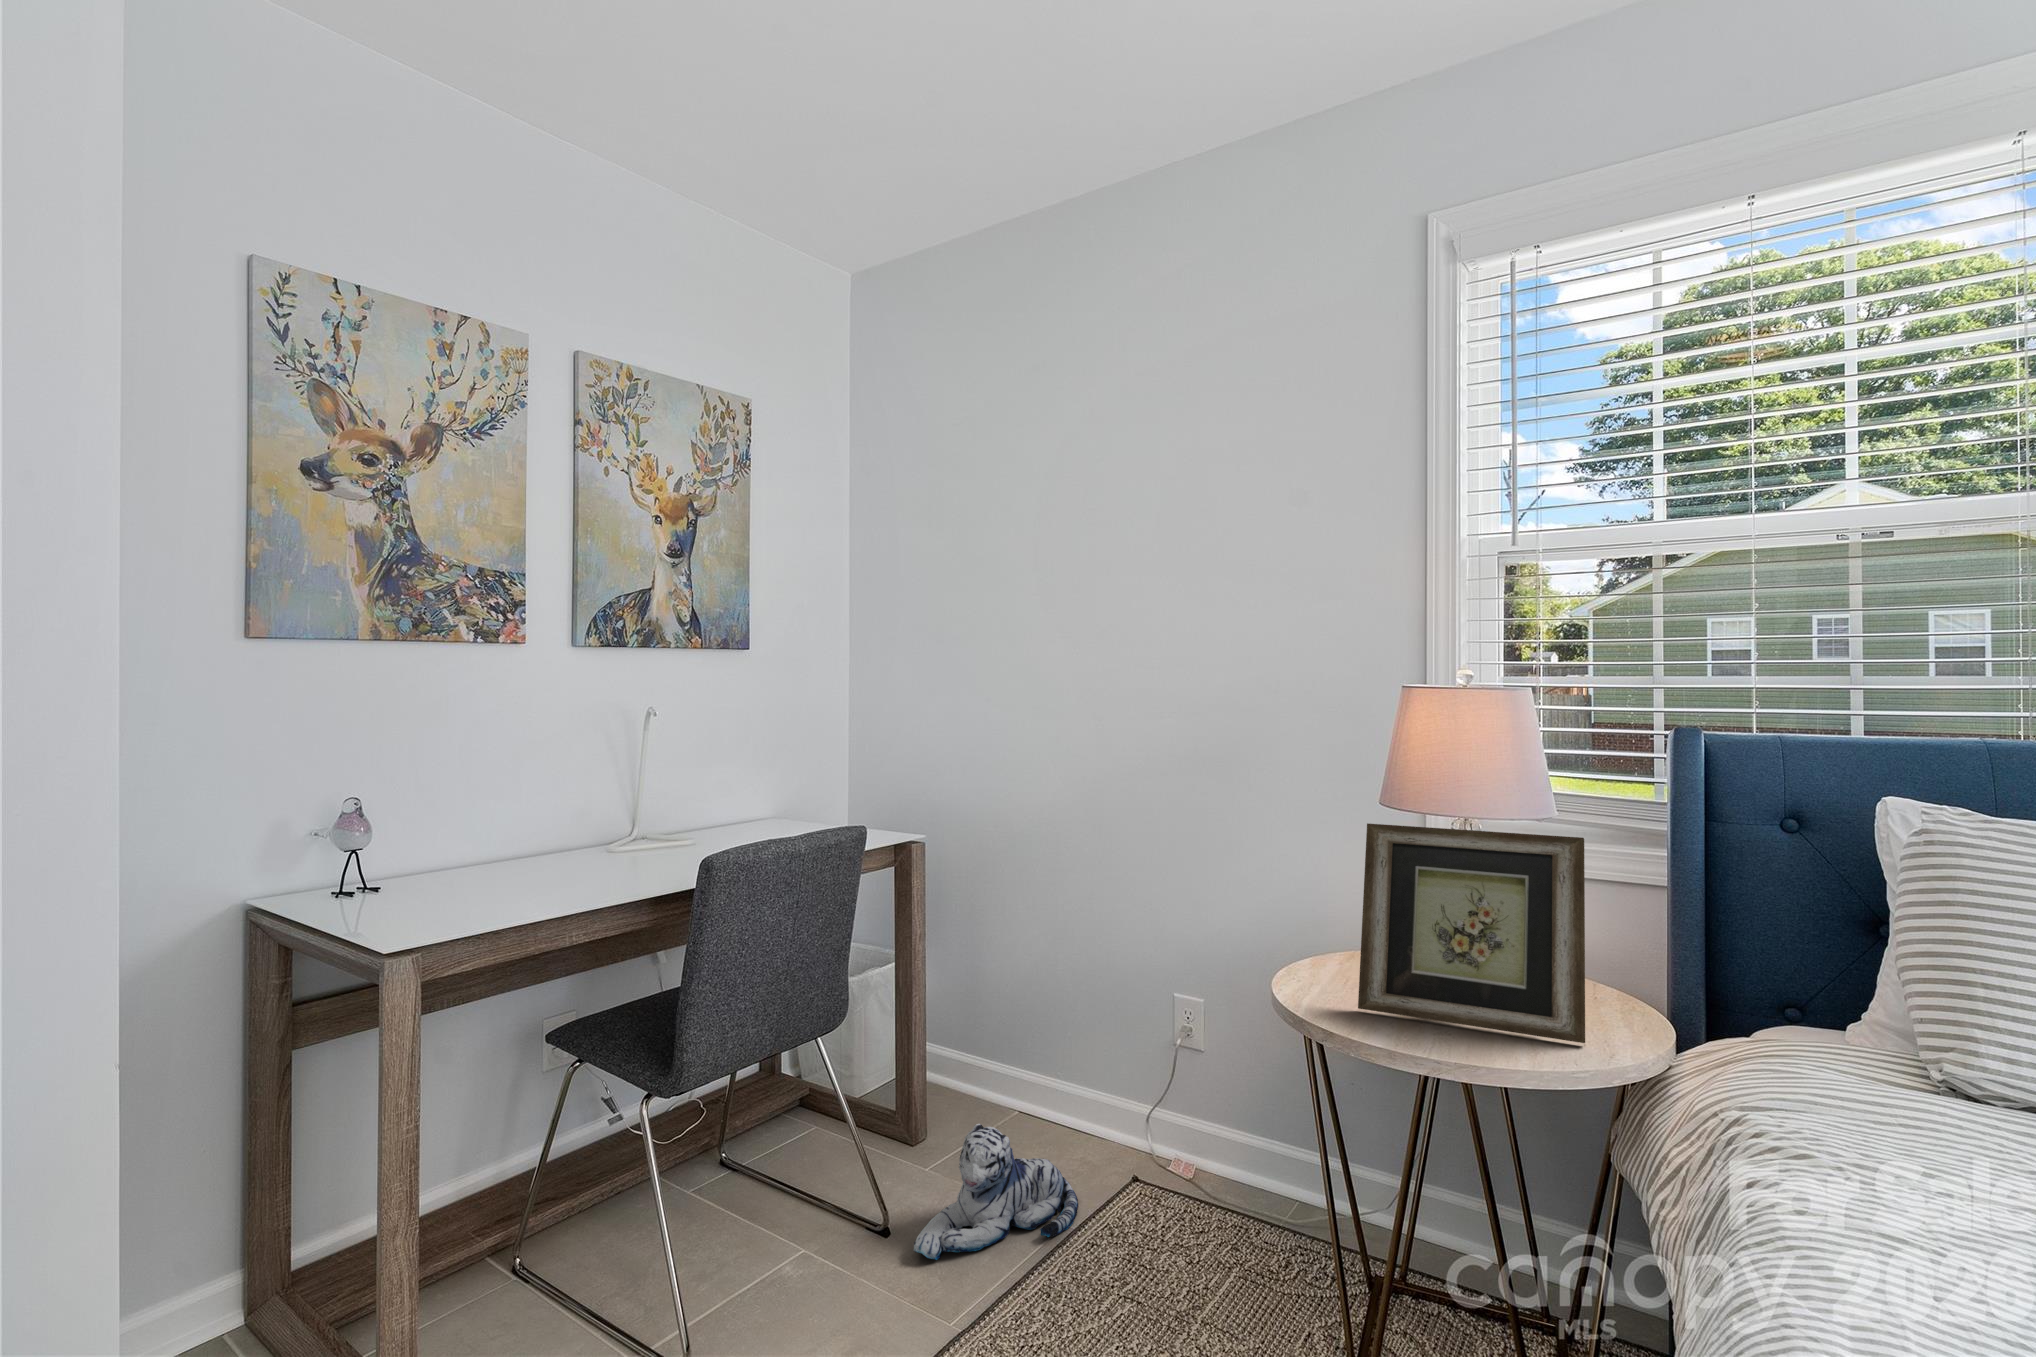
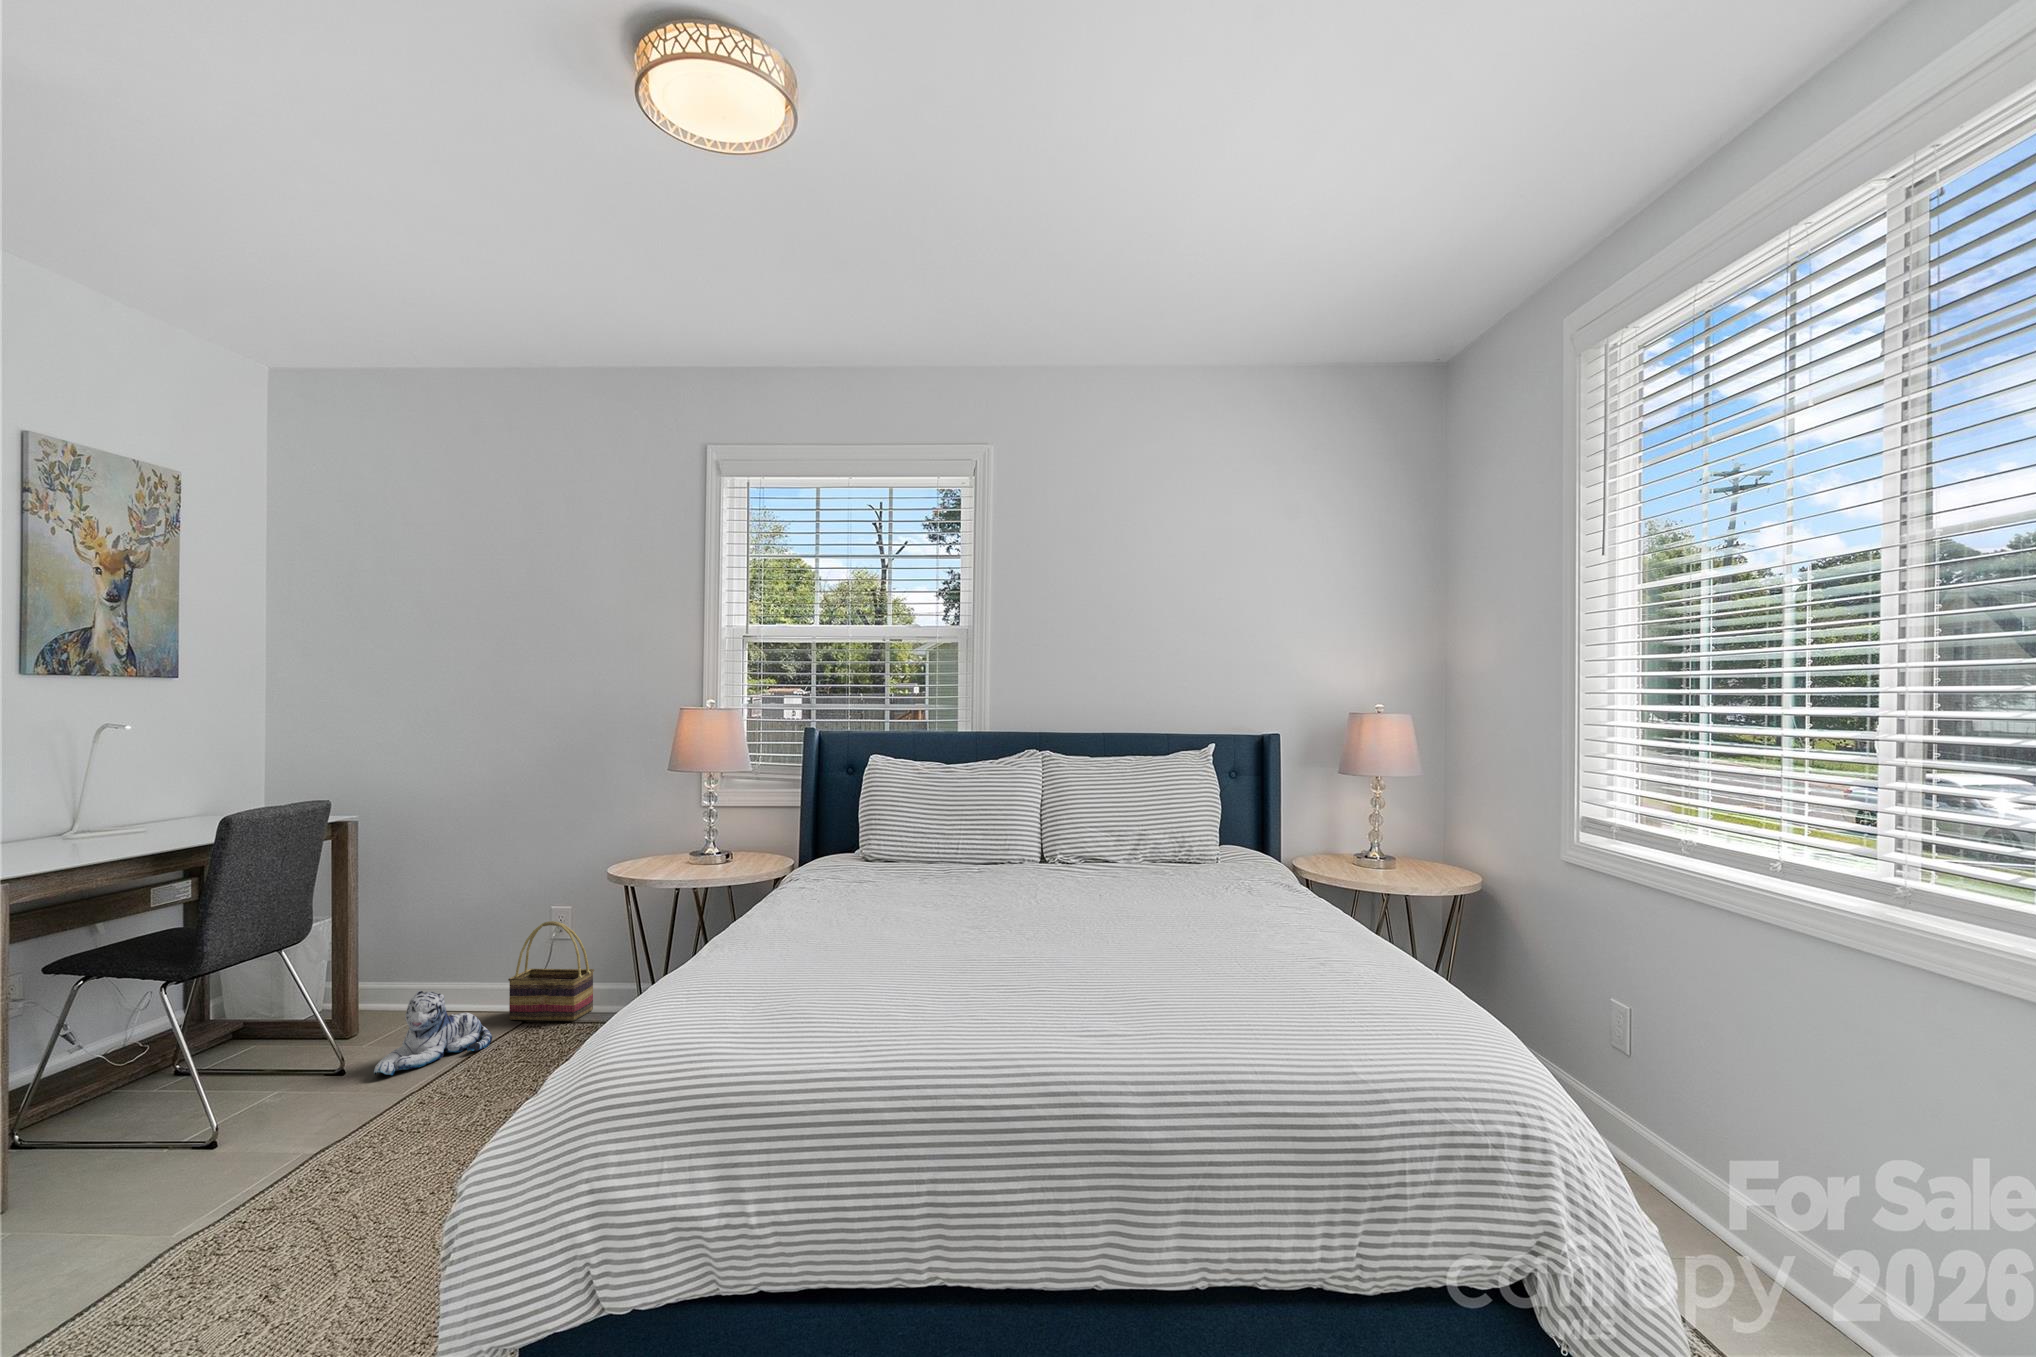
picture frame: present [1358,823,1585,1043] -> none [663,770,770,865]
basket: none [1103,1026,1226,1201] -> present [508,921,594,1021]

